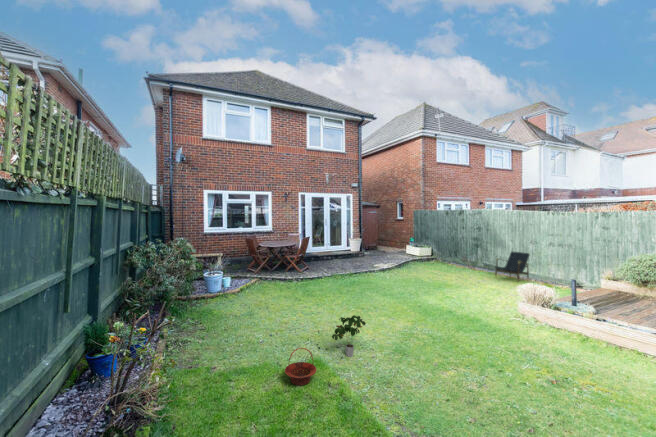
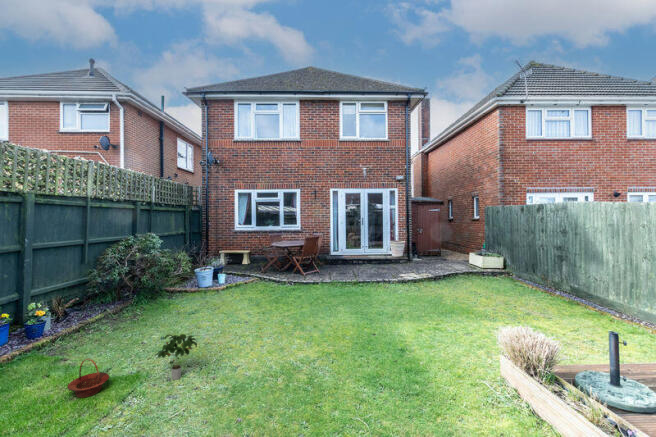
lounge chair: present [495,252,529,281] -> none [568,273,637,323]

